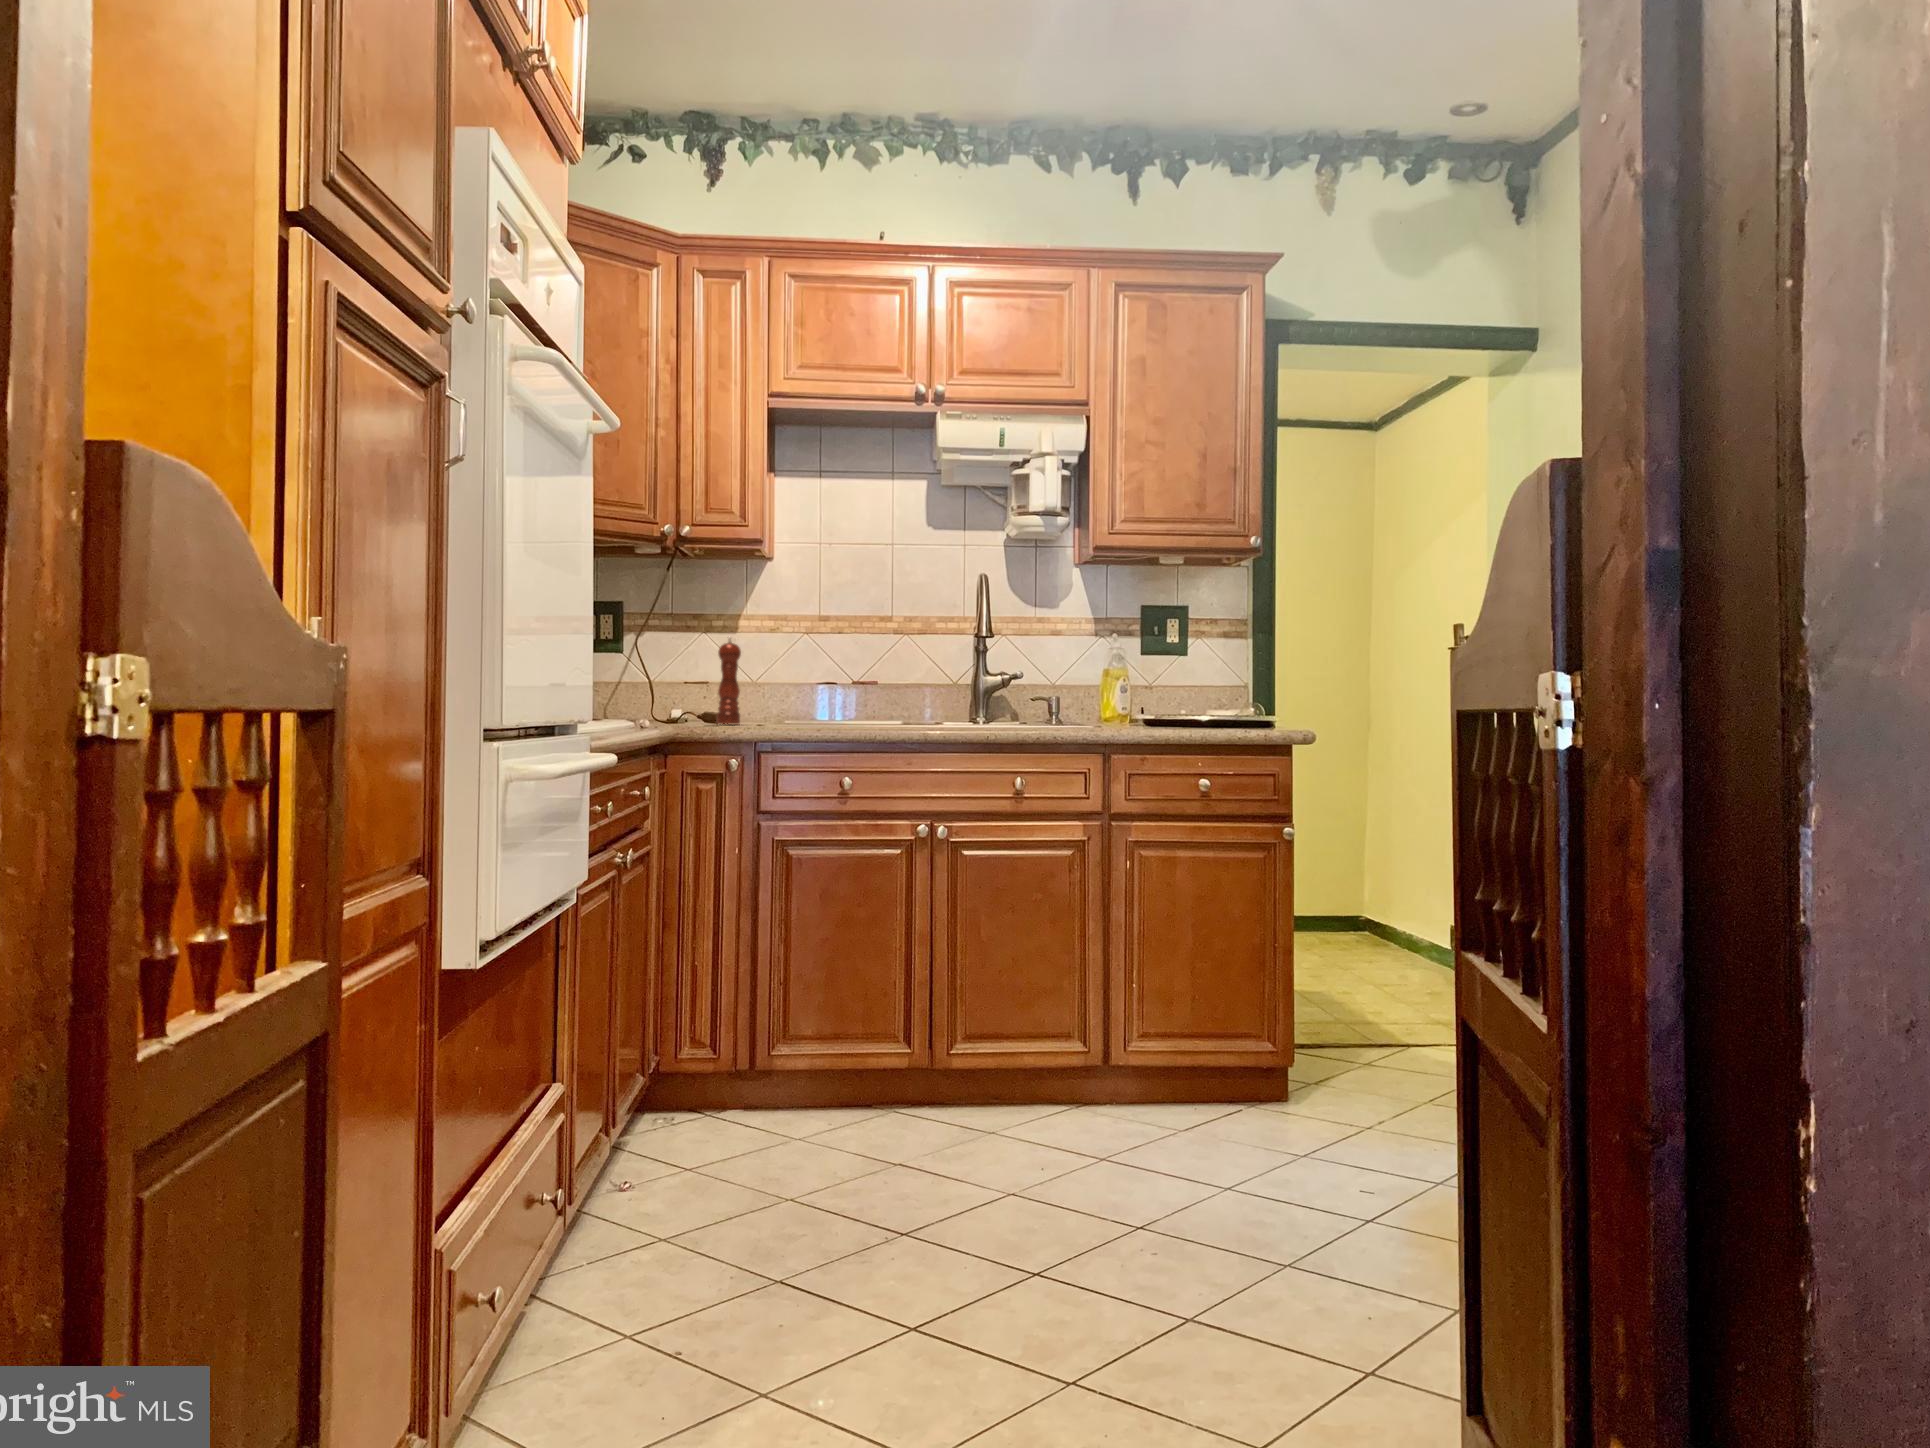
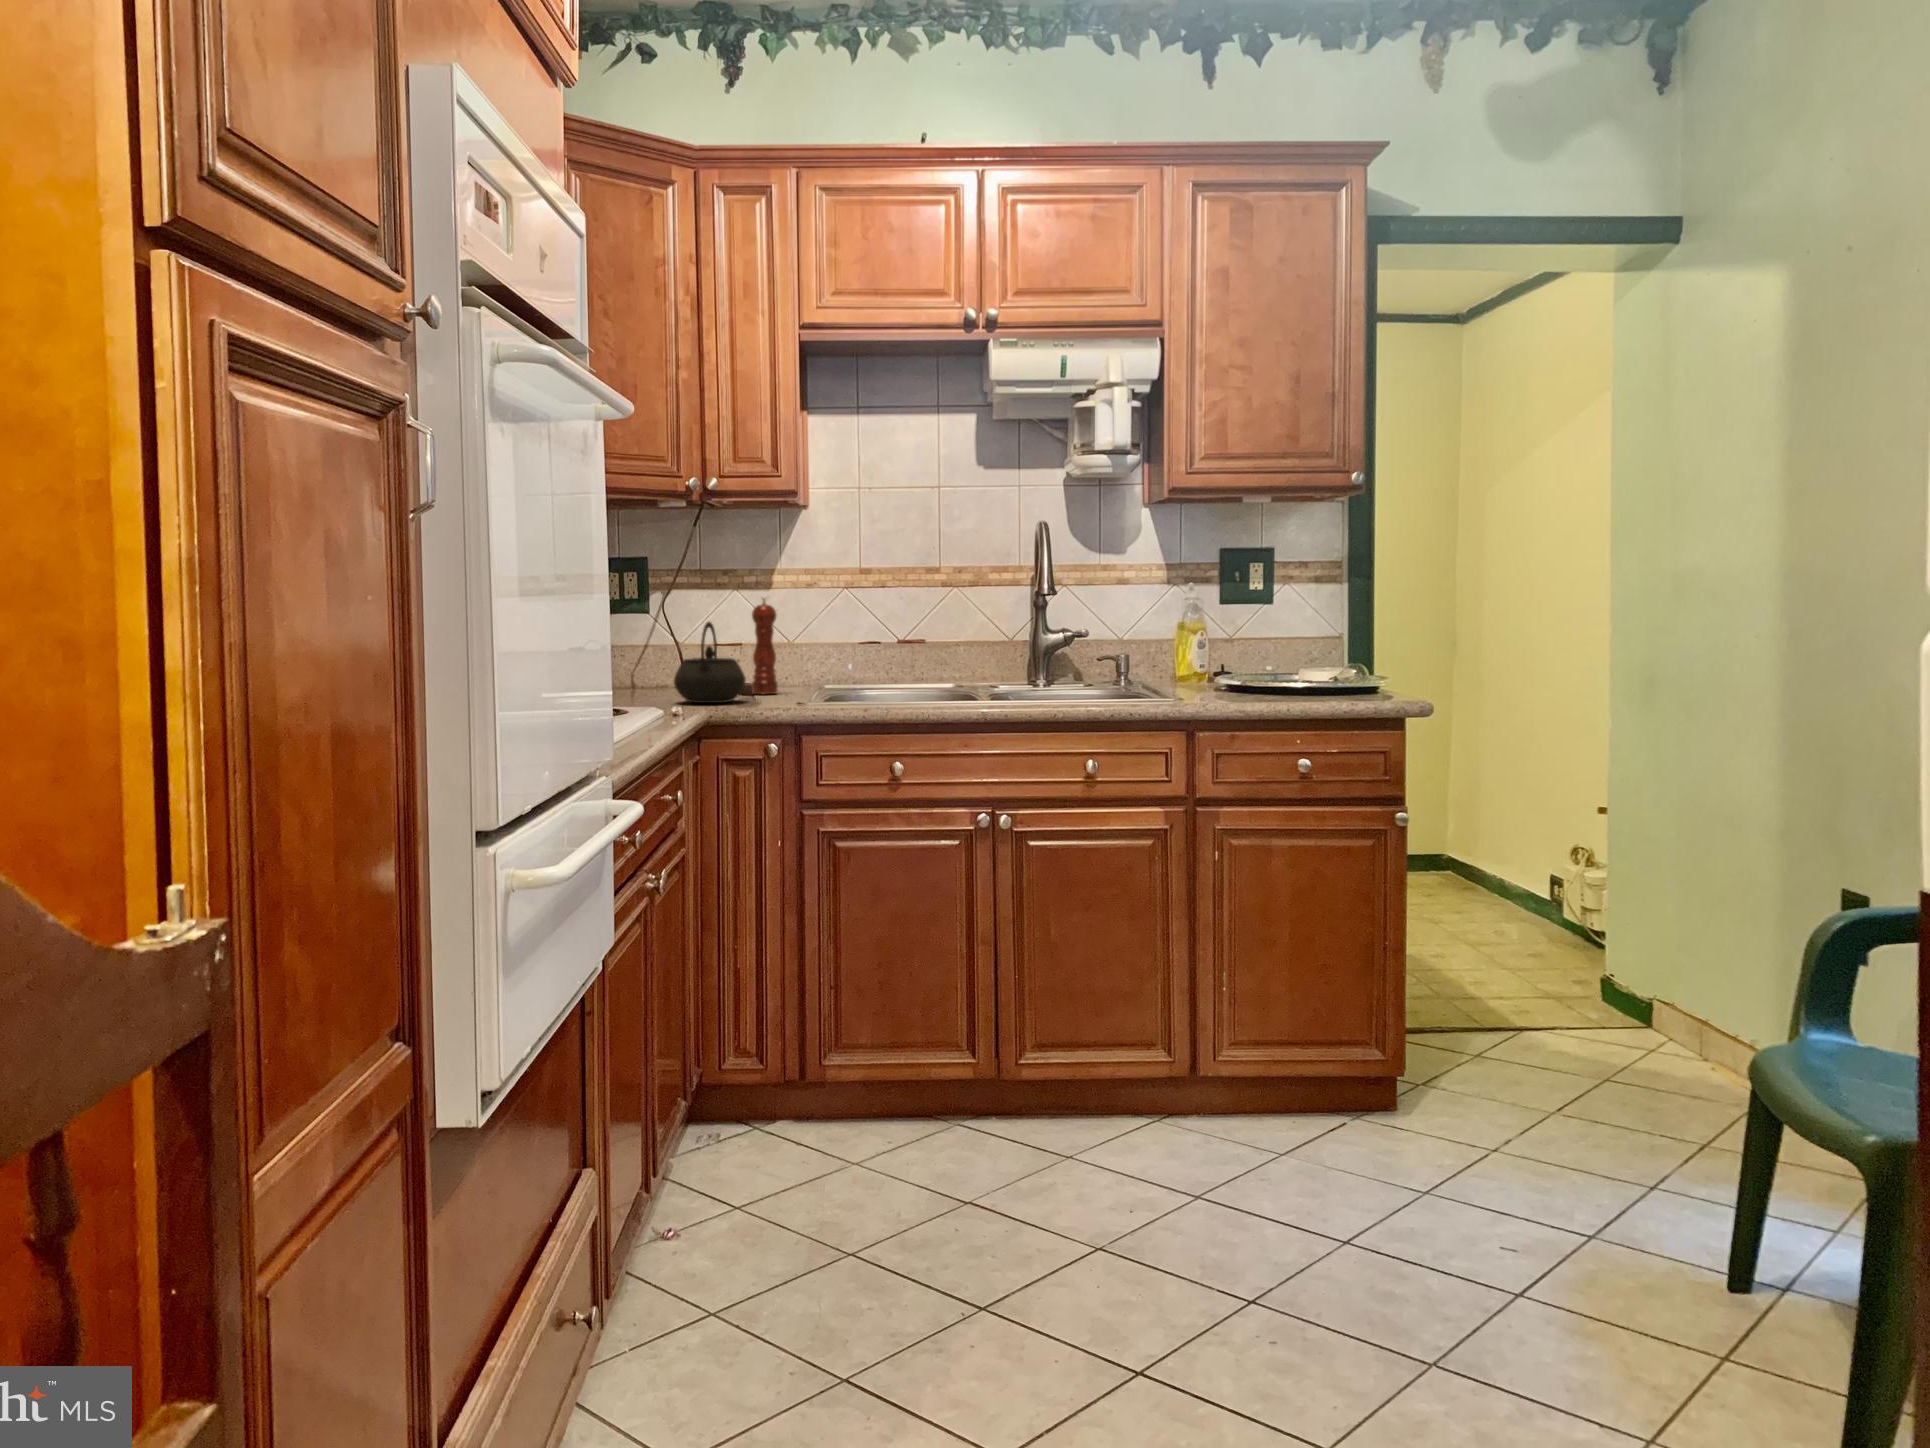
kettle: none [644,653,710,727] -> present [674,622,745,703]

